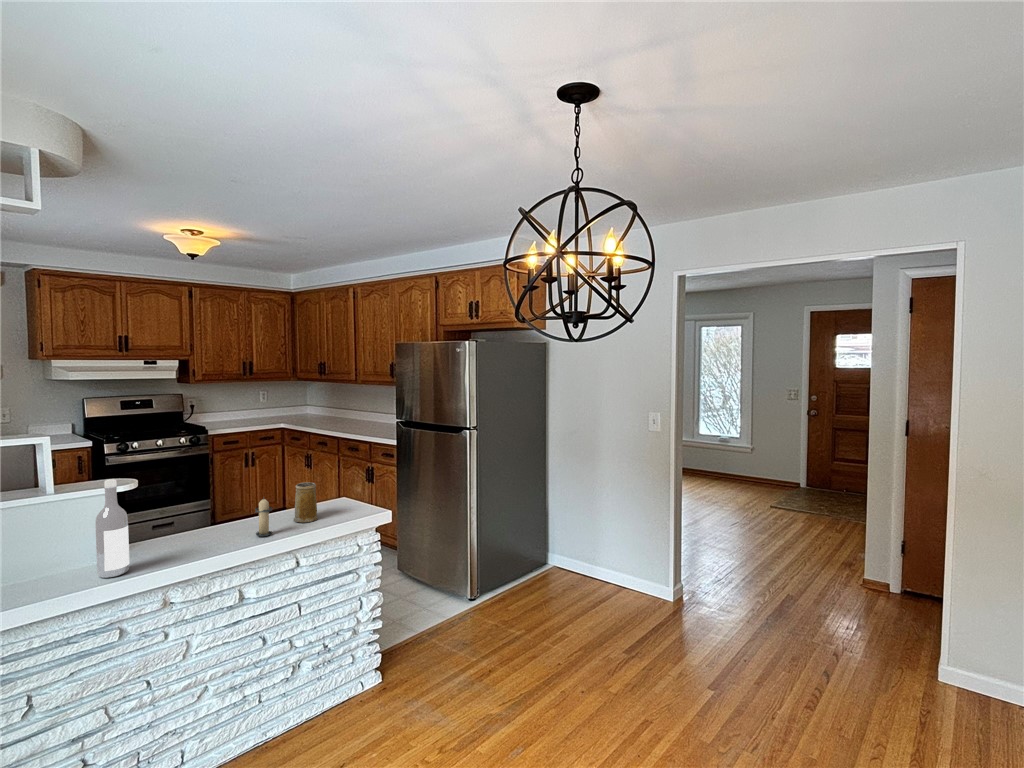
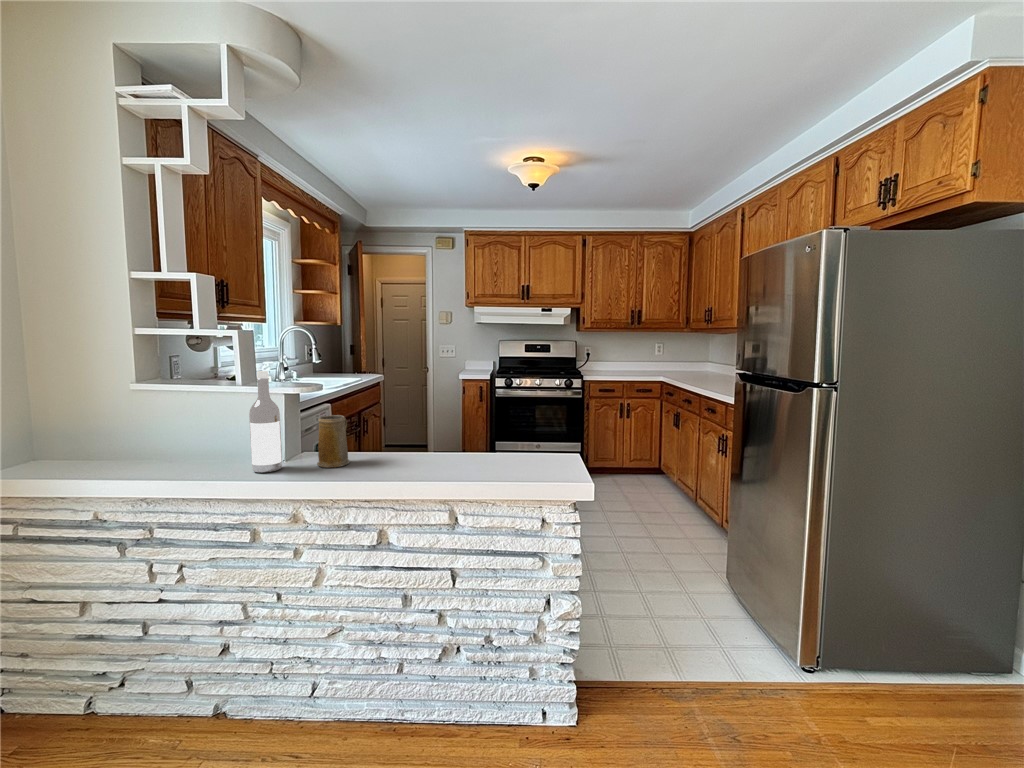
mug: present [294,482,318,523] -> present [317,415,349,468]
candle: present [255,499,272,537] -> none [410,422,435,474]

